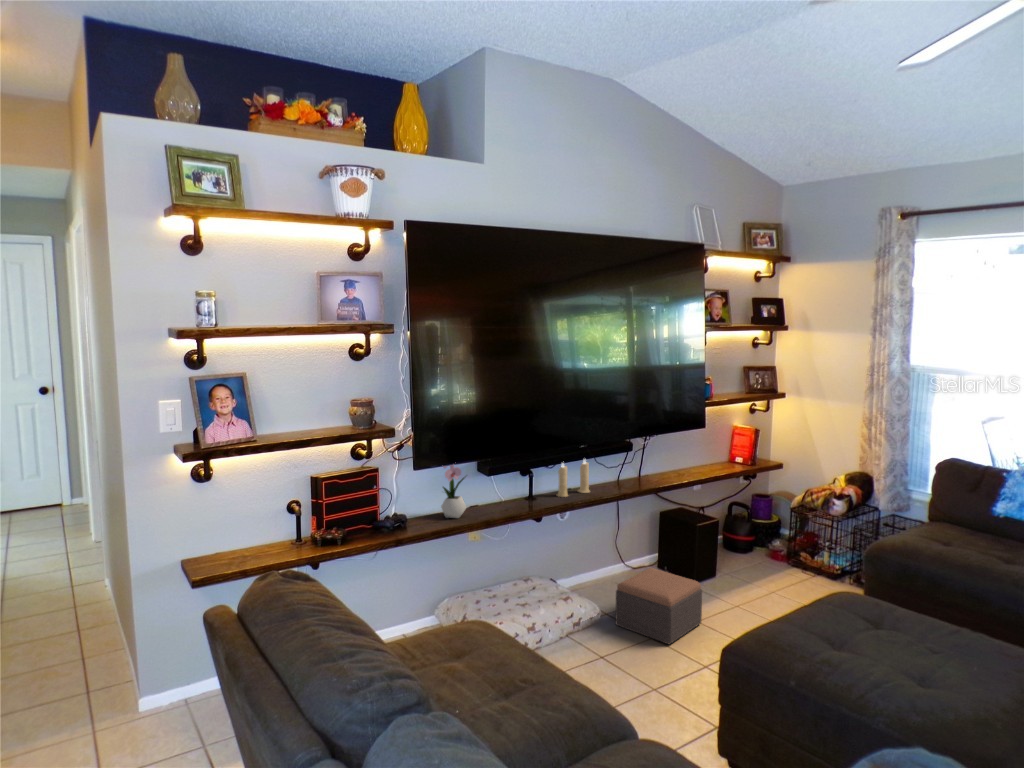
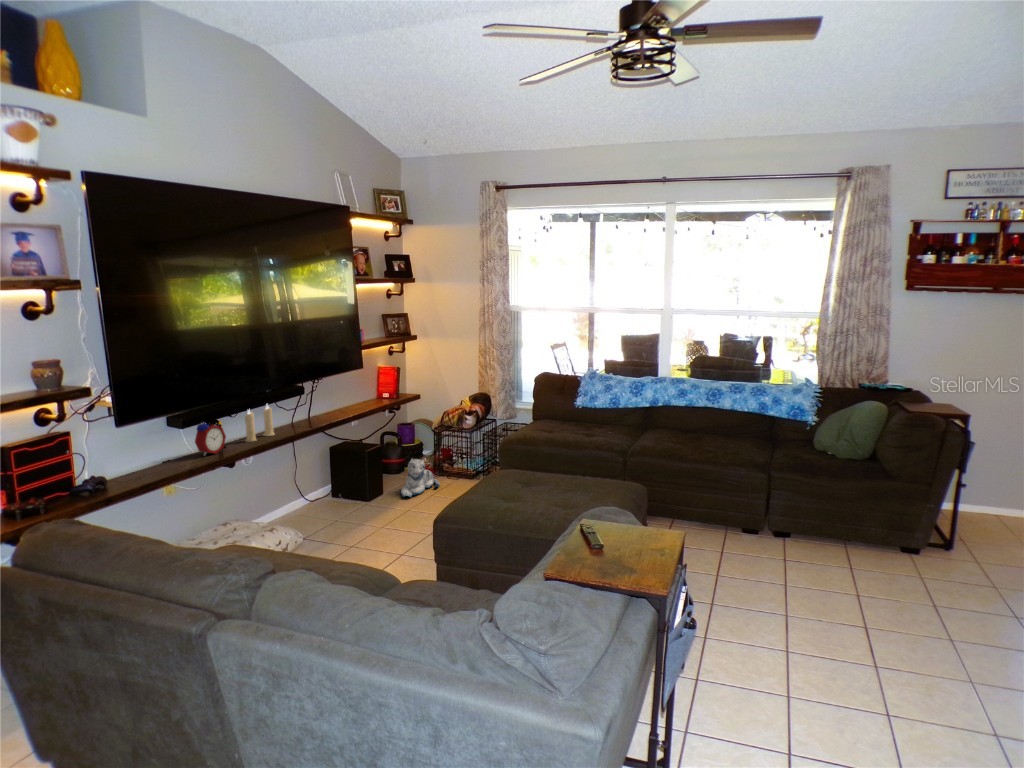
flower arrangement: present [441,464,466,518] -> none [134,398,168,474]
alarm clock: none [501,464,533,506] -> present [195,421,226,456]
plush toy: none [736,542,789,589] -> present [401,459,440,497]
footstool: present [616,568,702,644] -> none [315,491,387,547]

